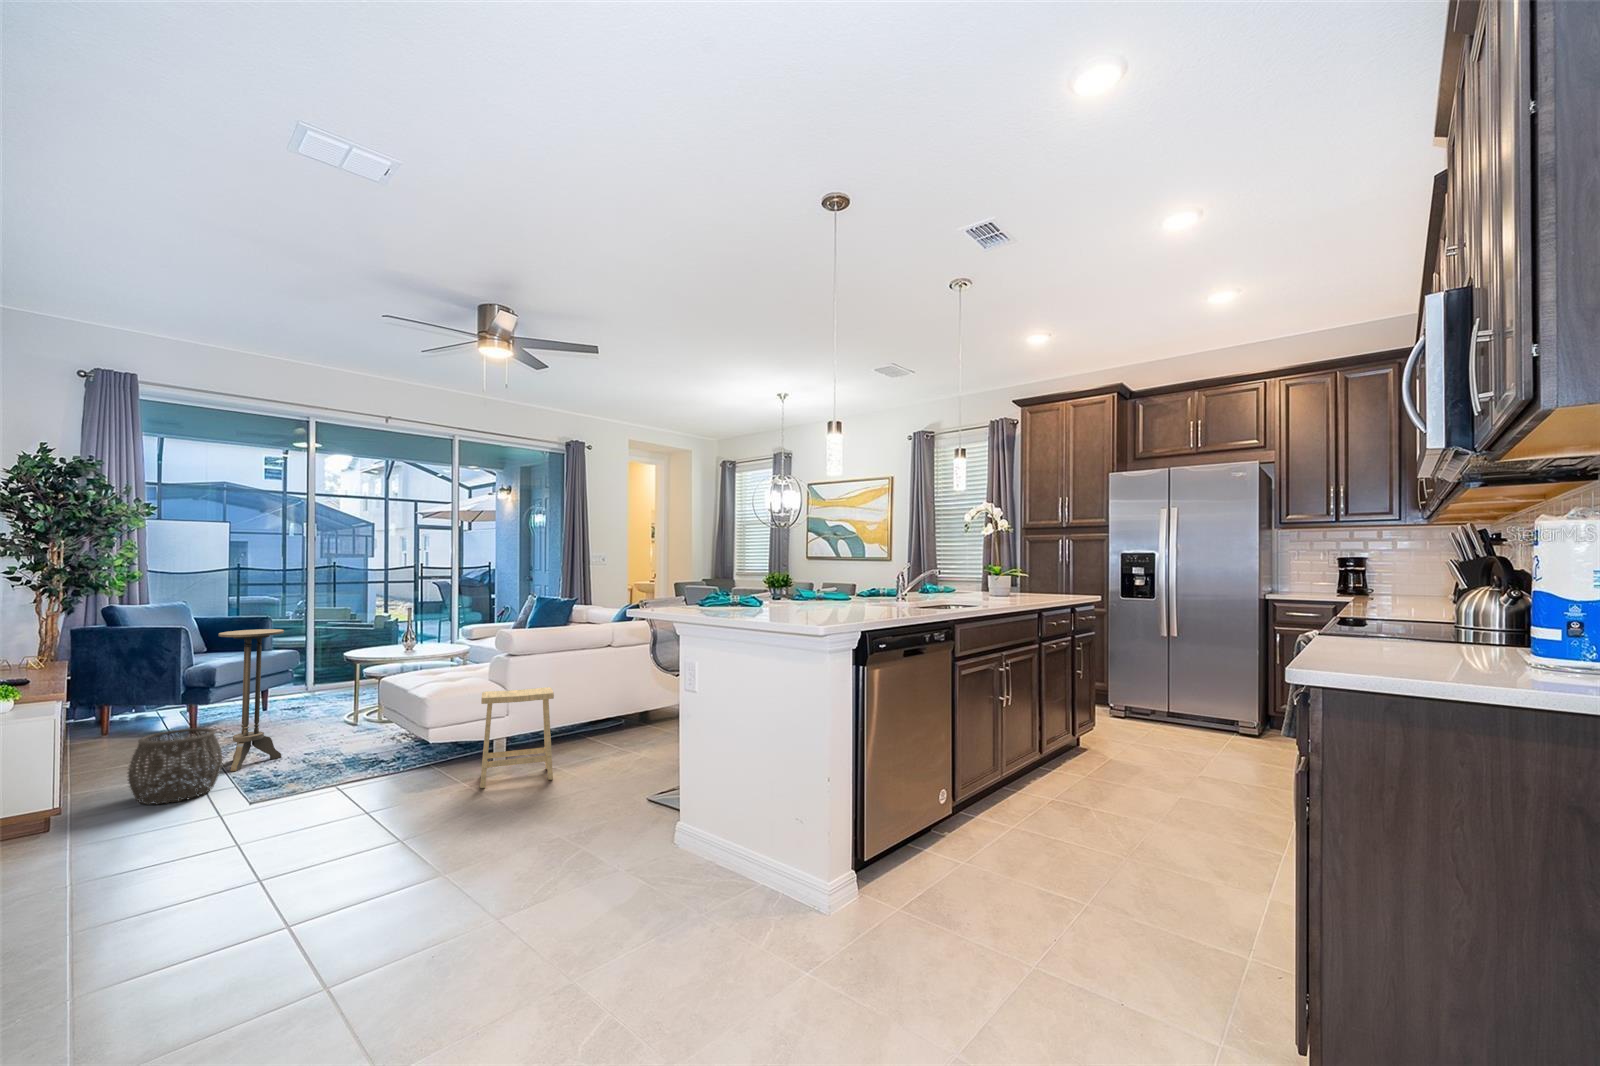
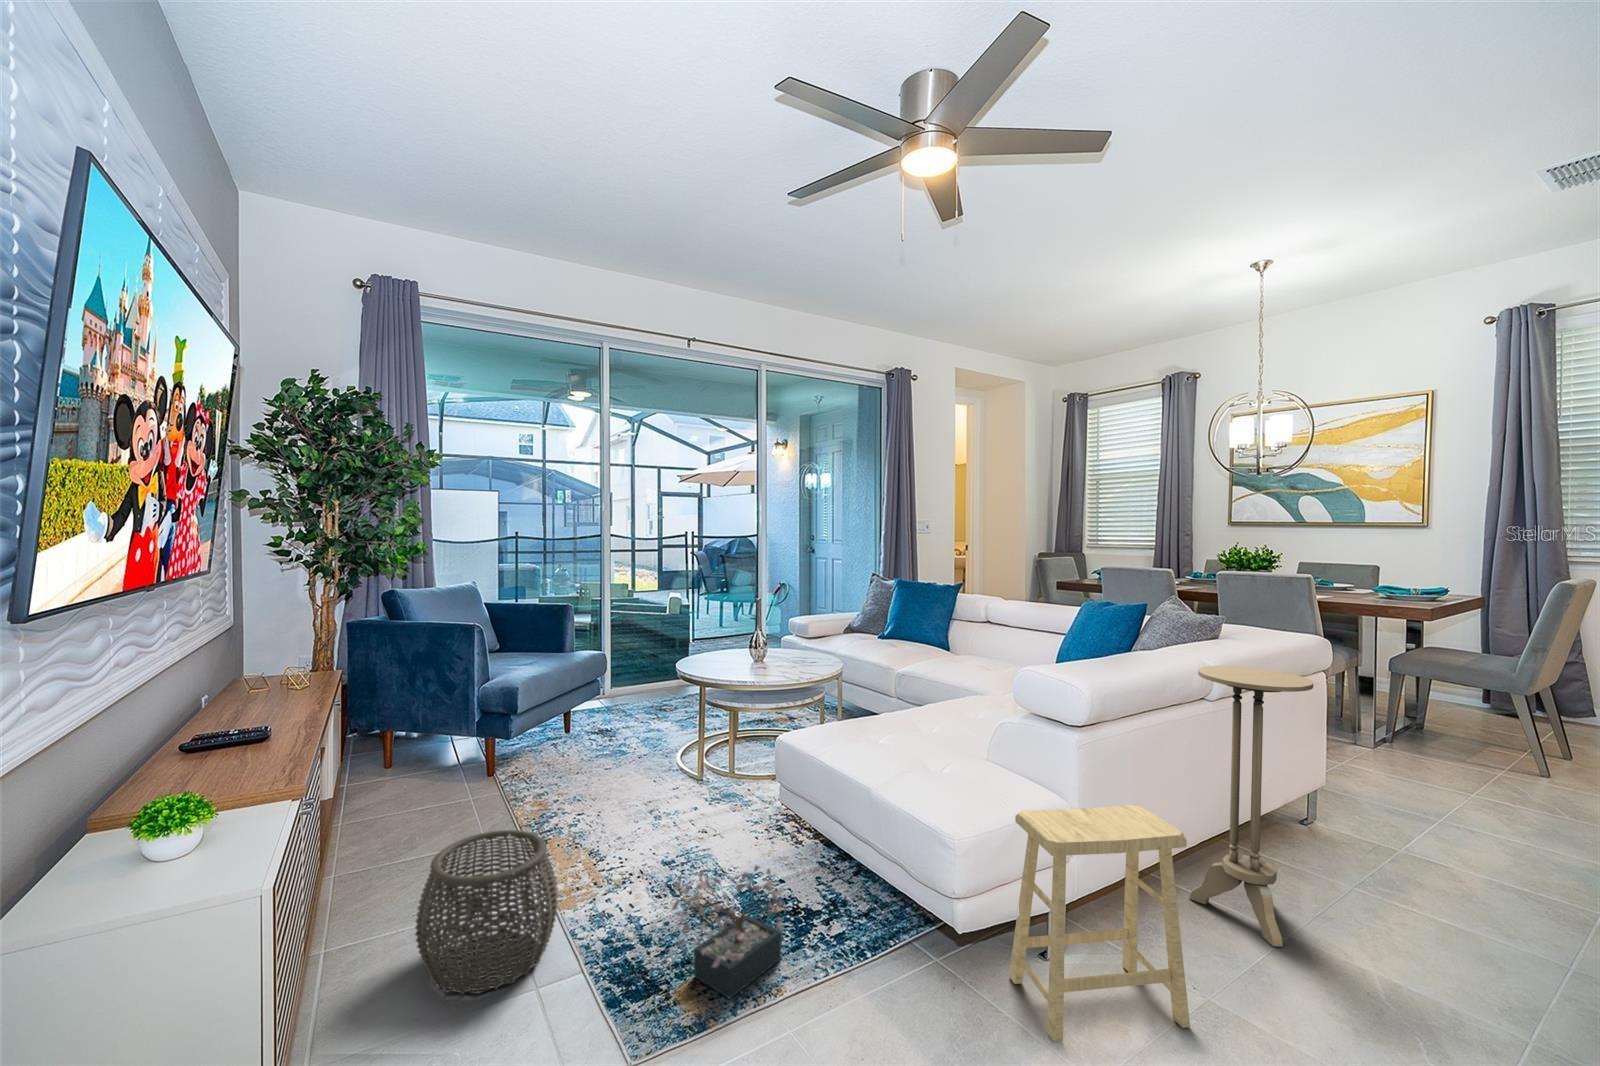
side table: present [219,629,284,771] -> present [1189,666,1313,947]
decorative plant: none [288,734,364,793] -> present [672,865,783,998]

